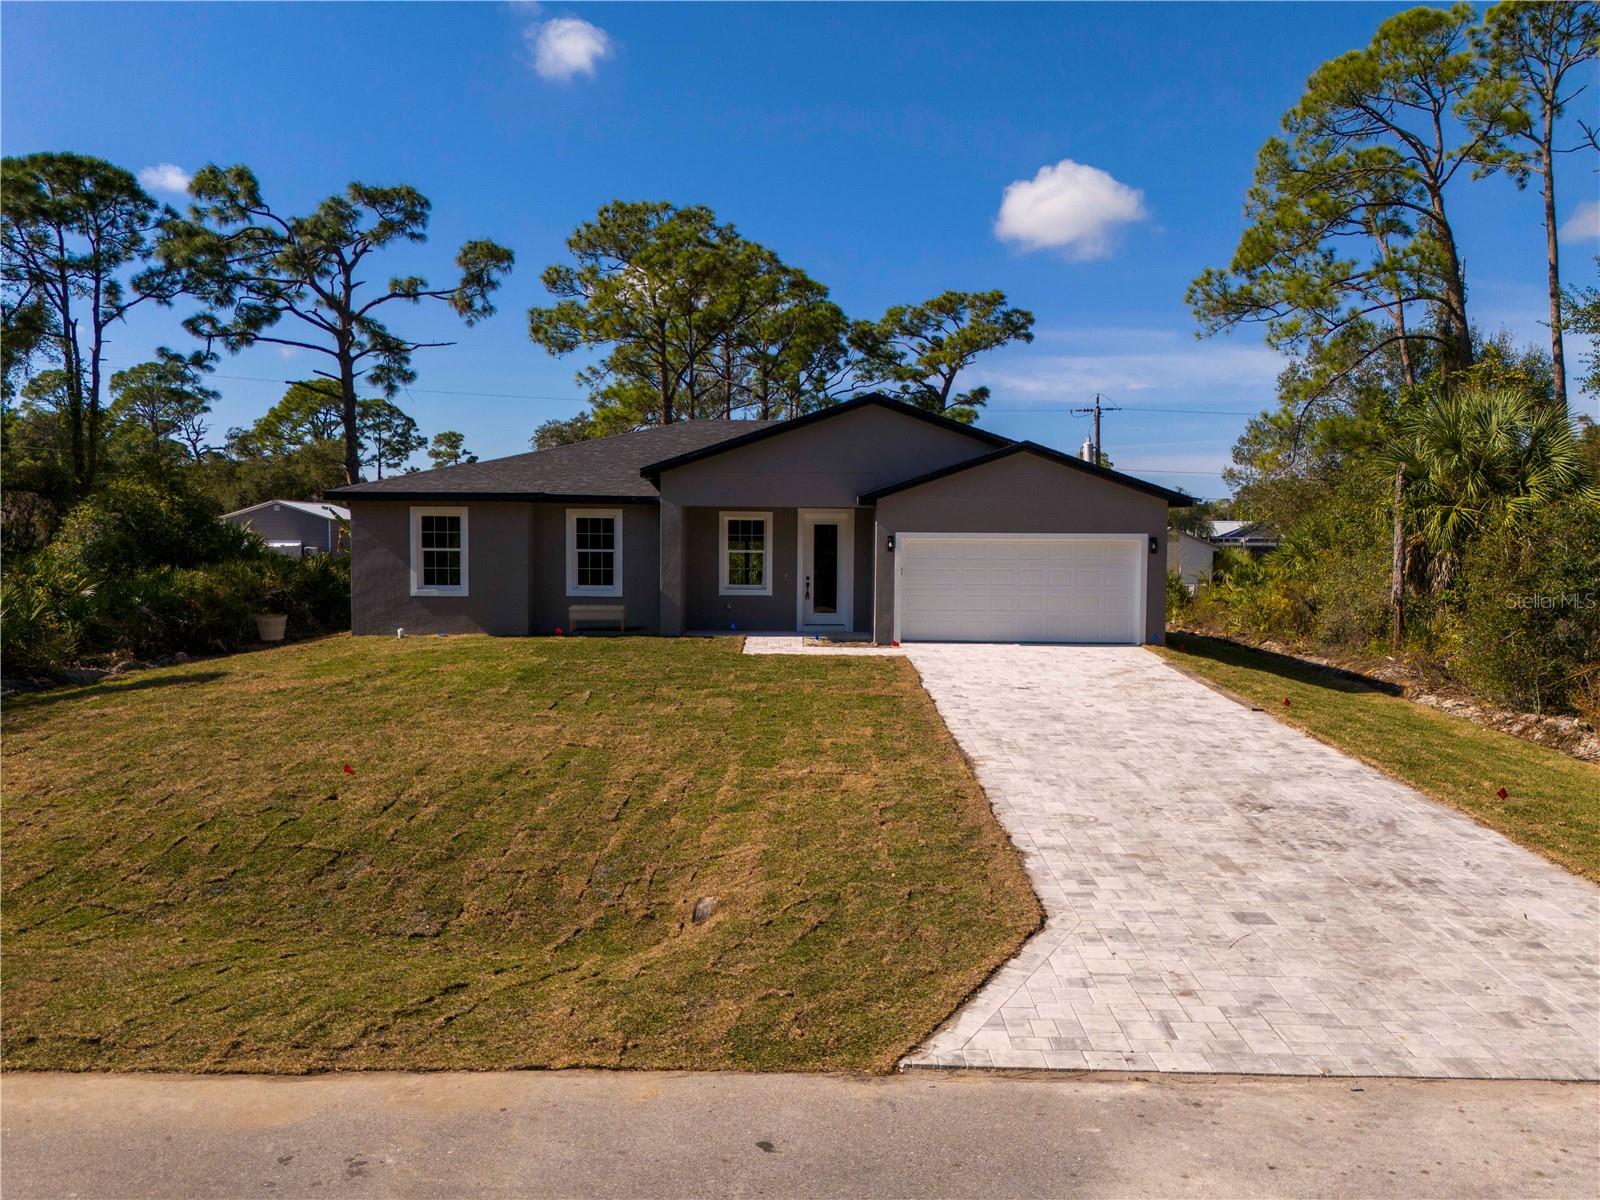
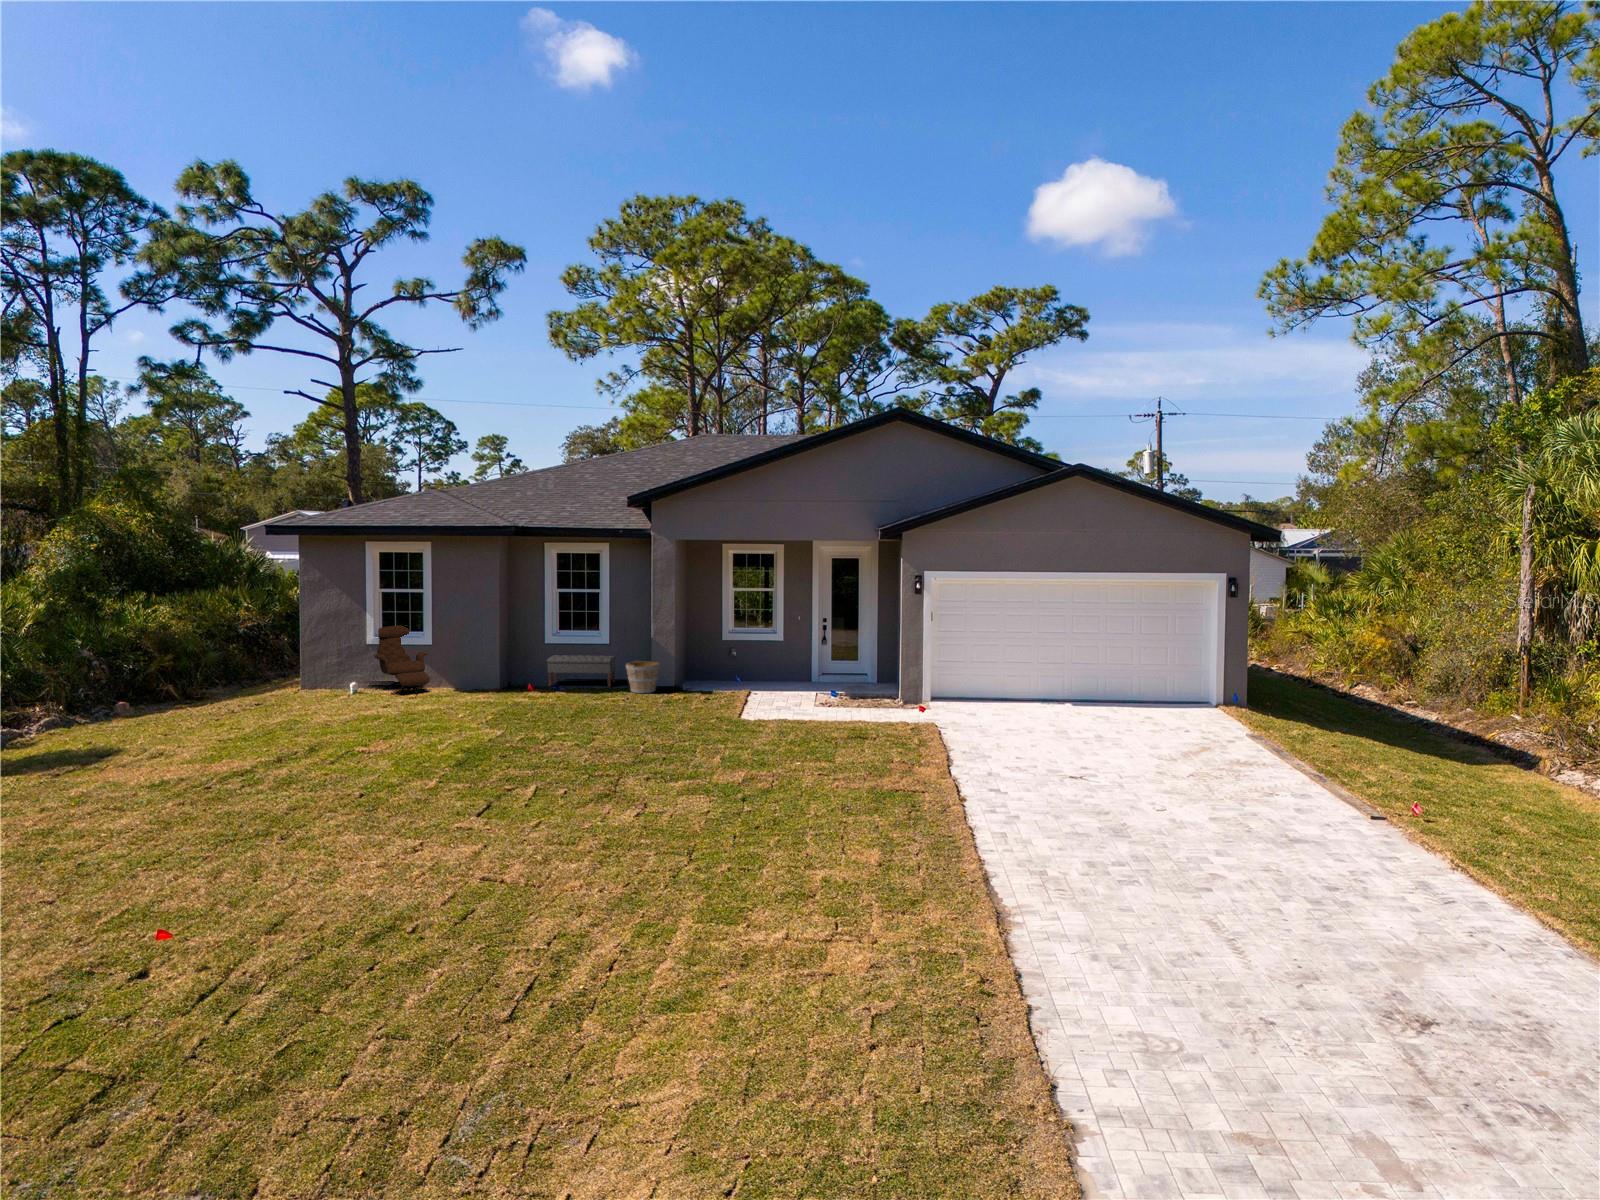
lounge chair: none [418,580,468,637] -> present [375,625,430,694]
wooden bucket: present [256,614,287,640] -> present [626,661,660,693]

